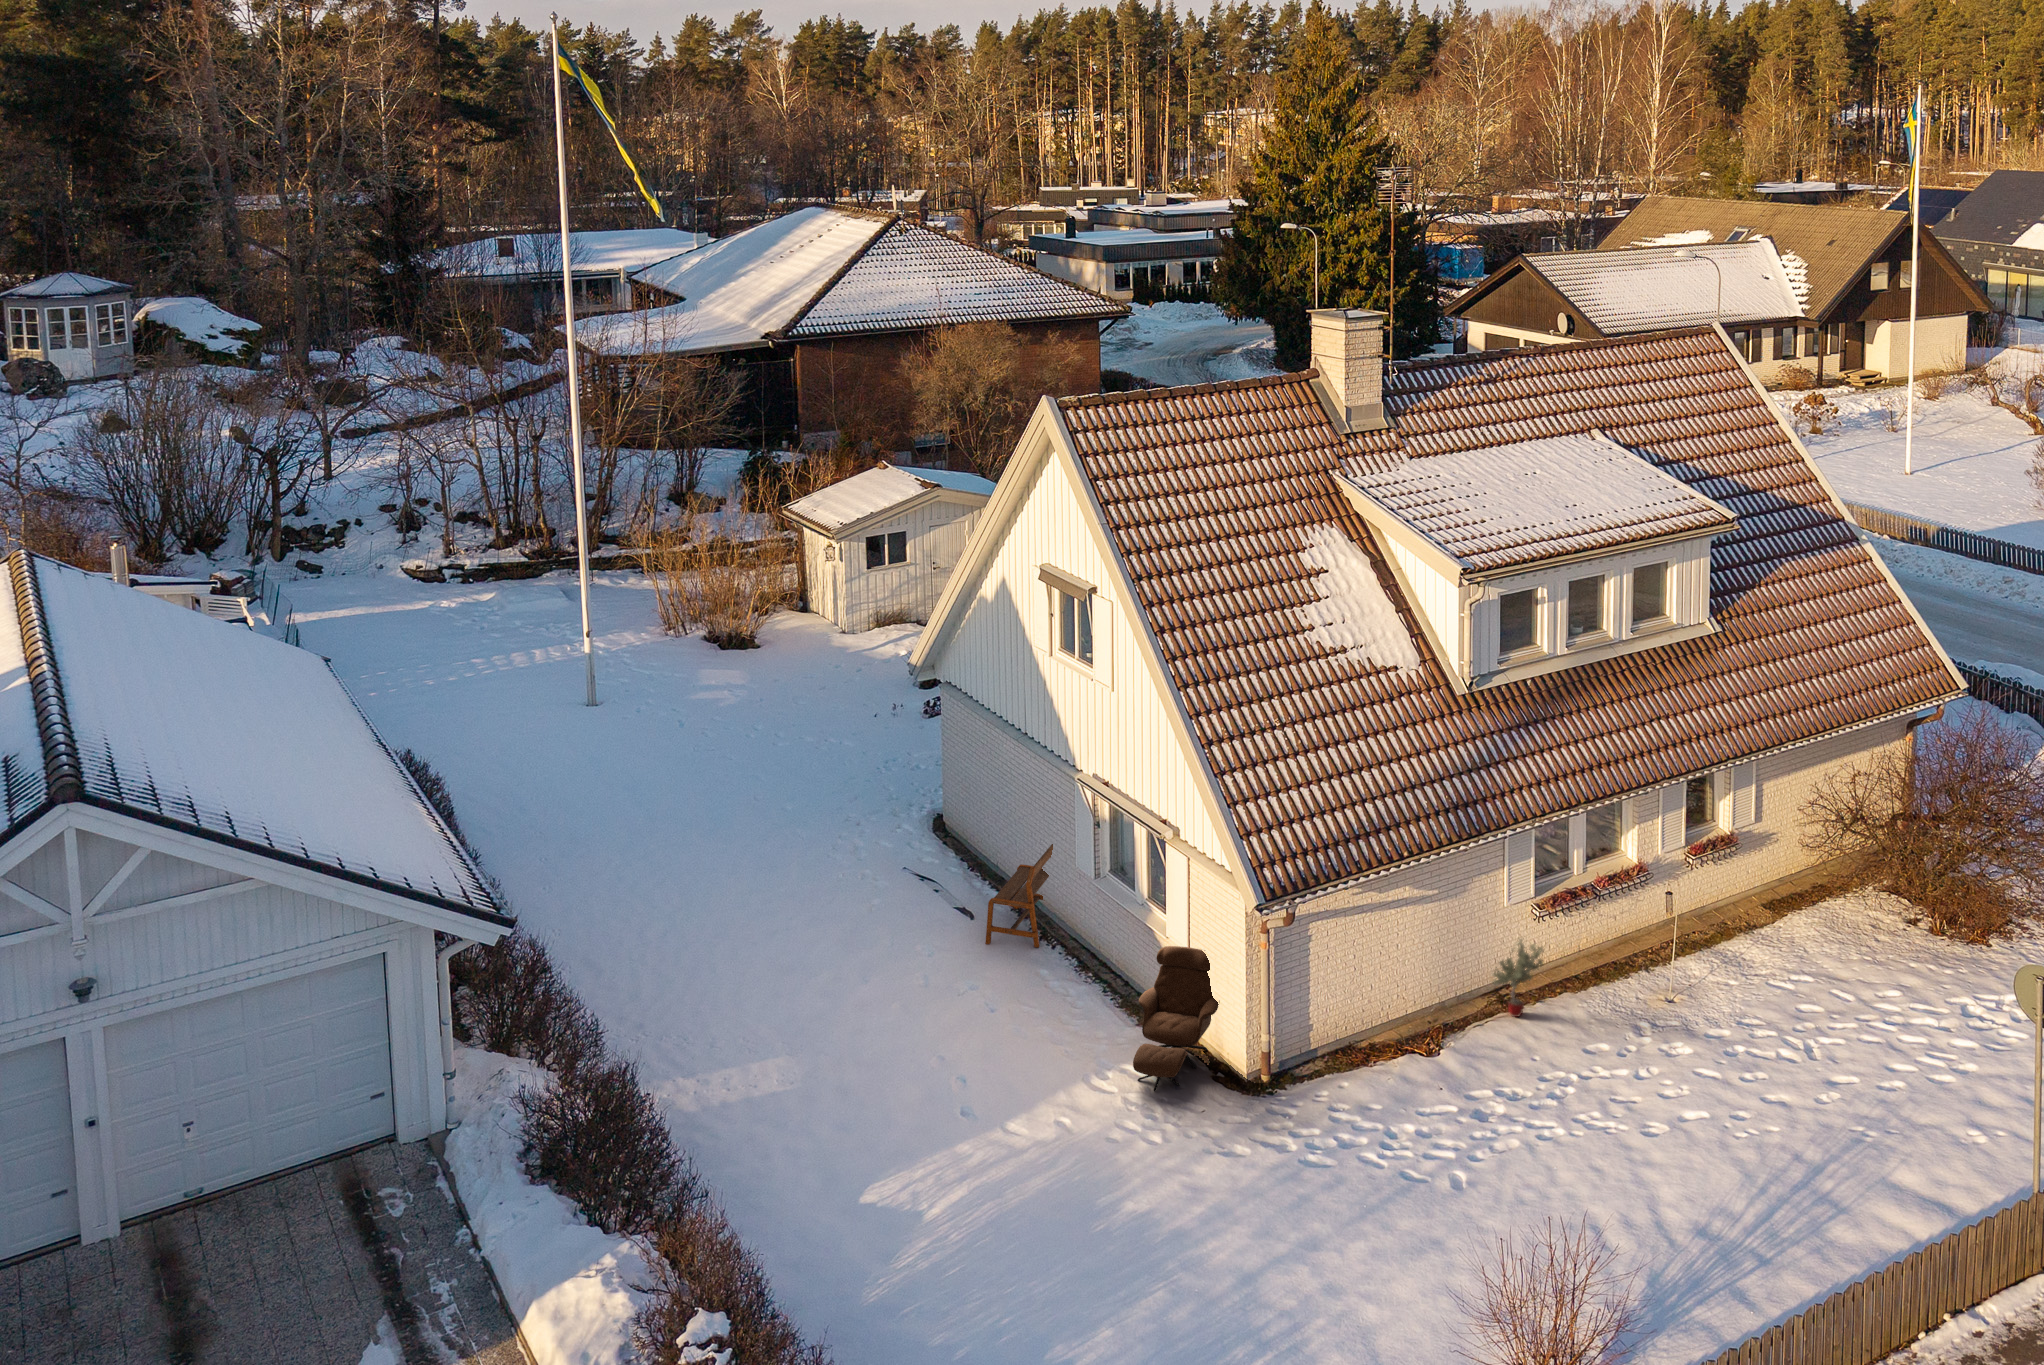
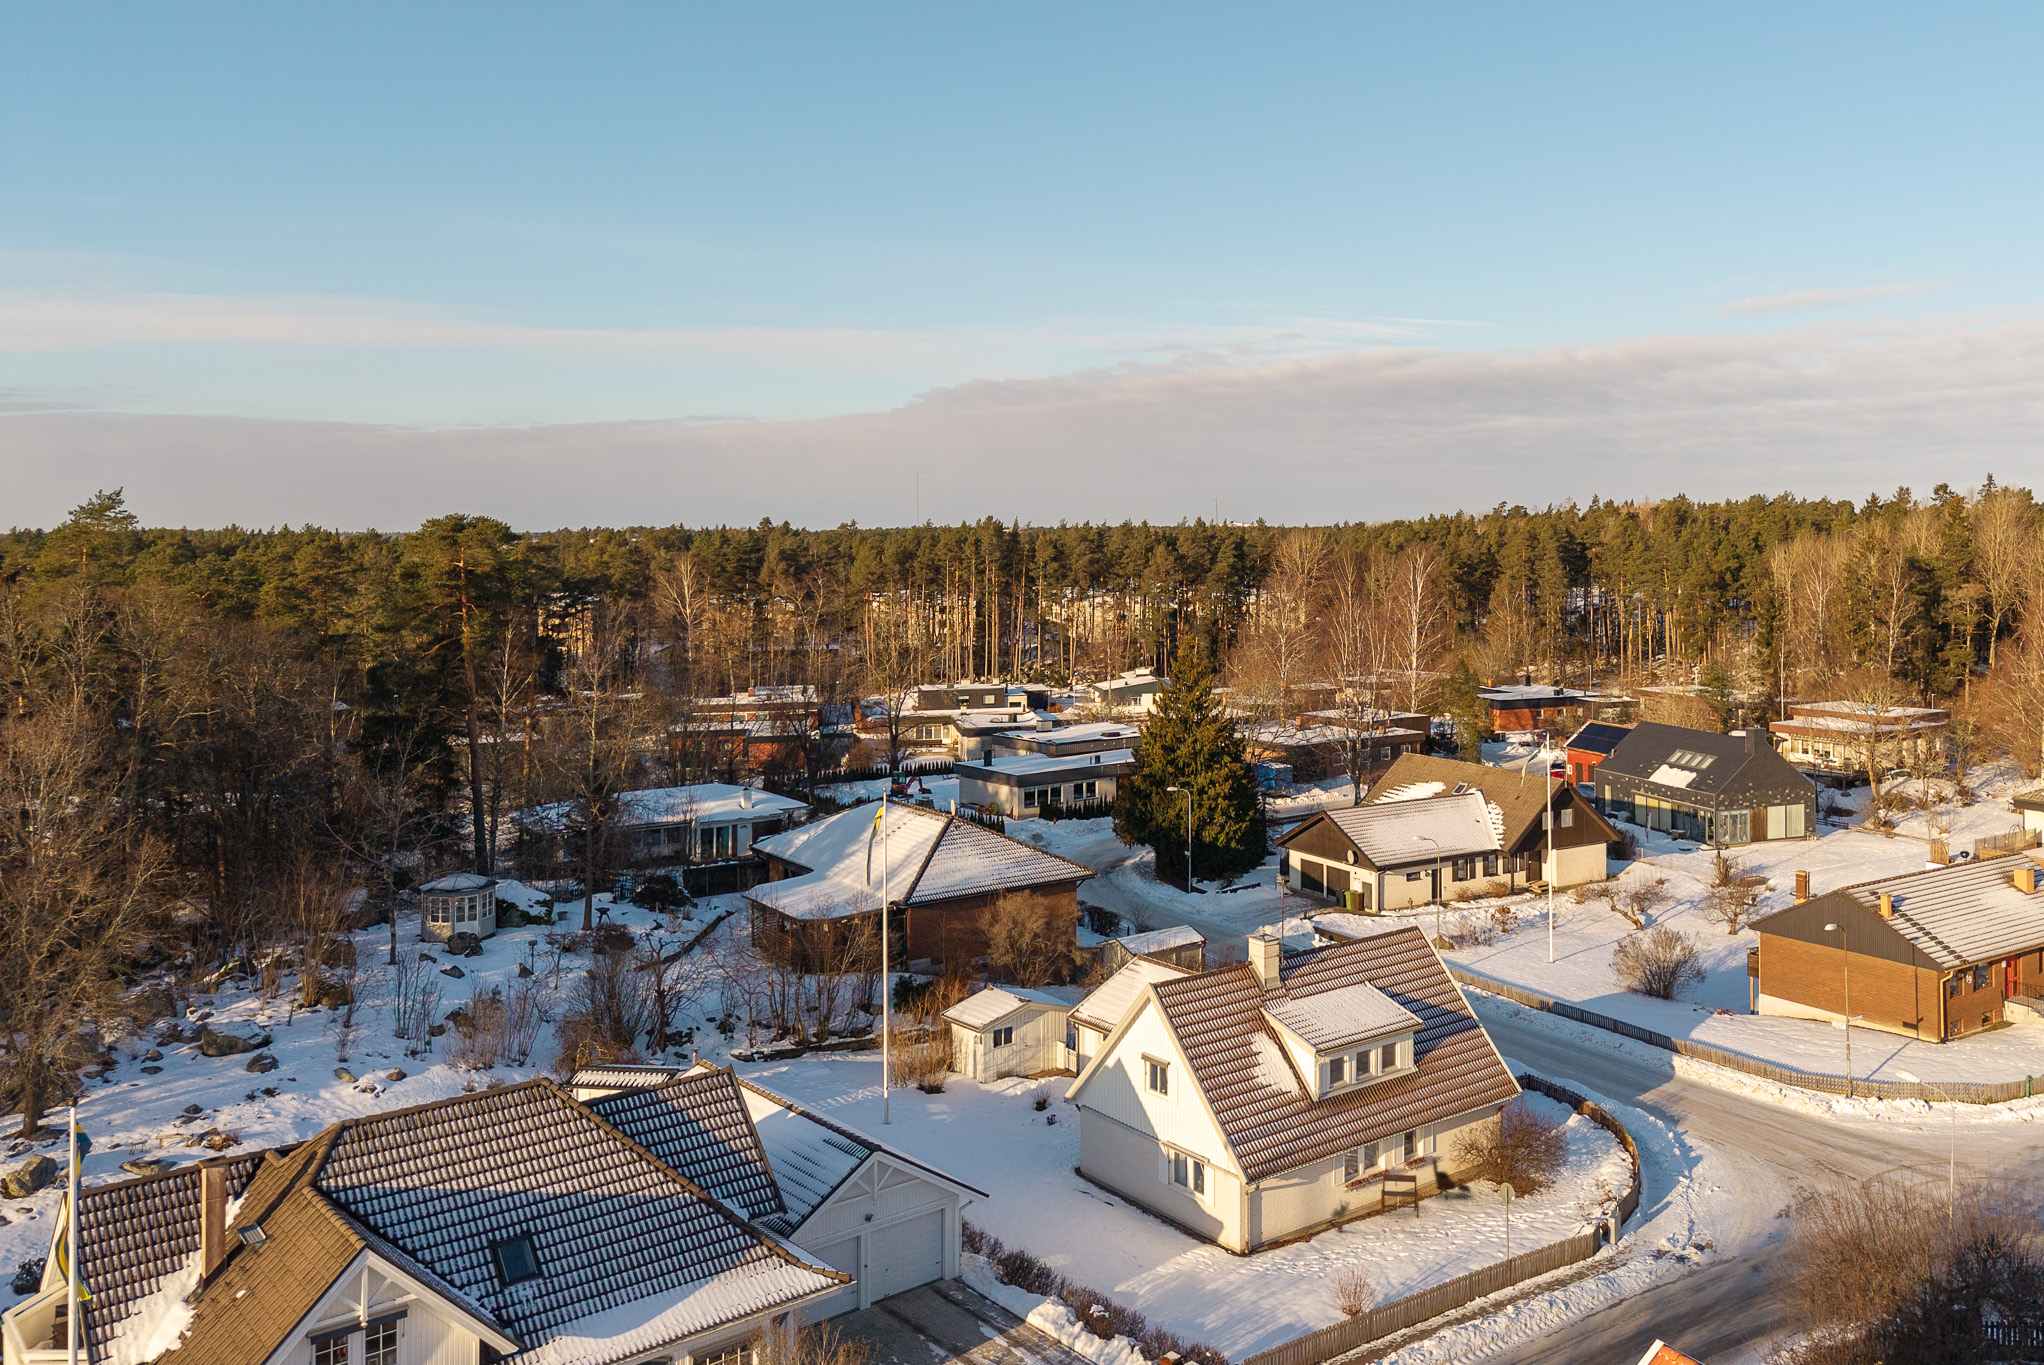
bench: present [986,844,1053,947] -> present [1381,1174,1419,1218]
lounge chair: present [1133,946,1219,1091] -> present [1432,1158,1471,1196]

